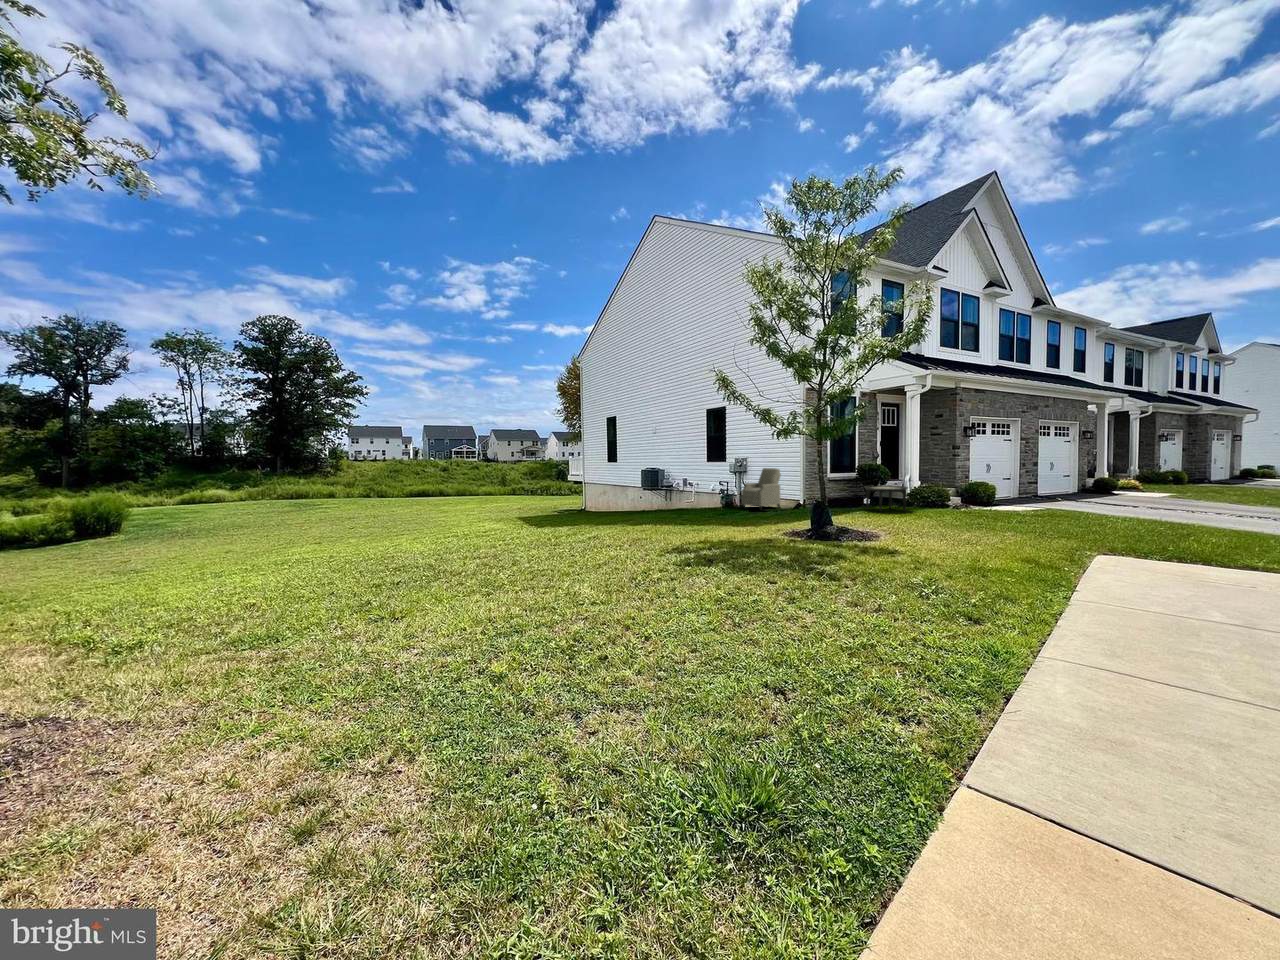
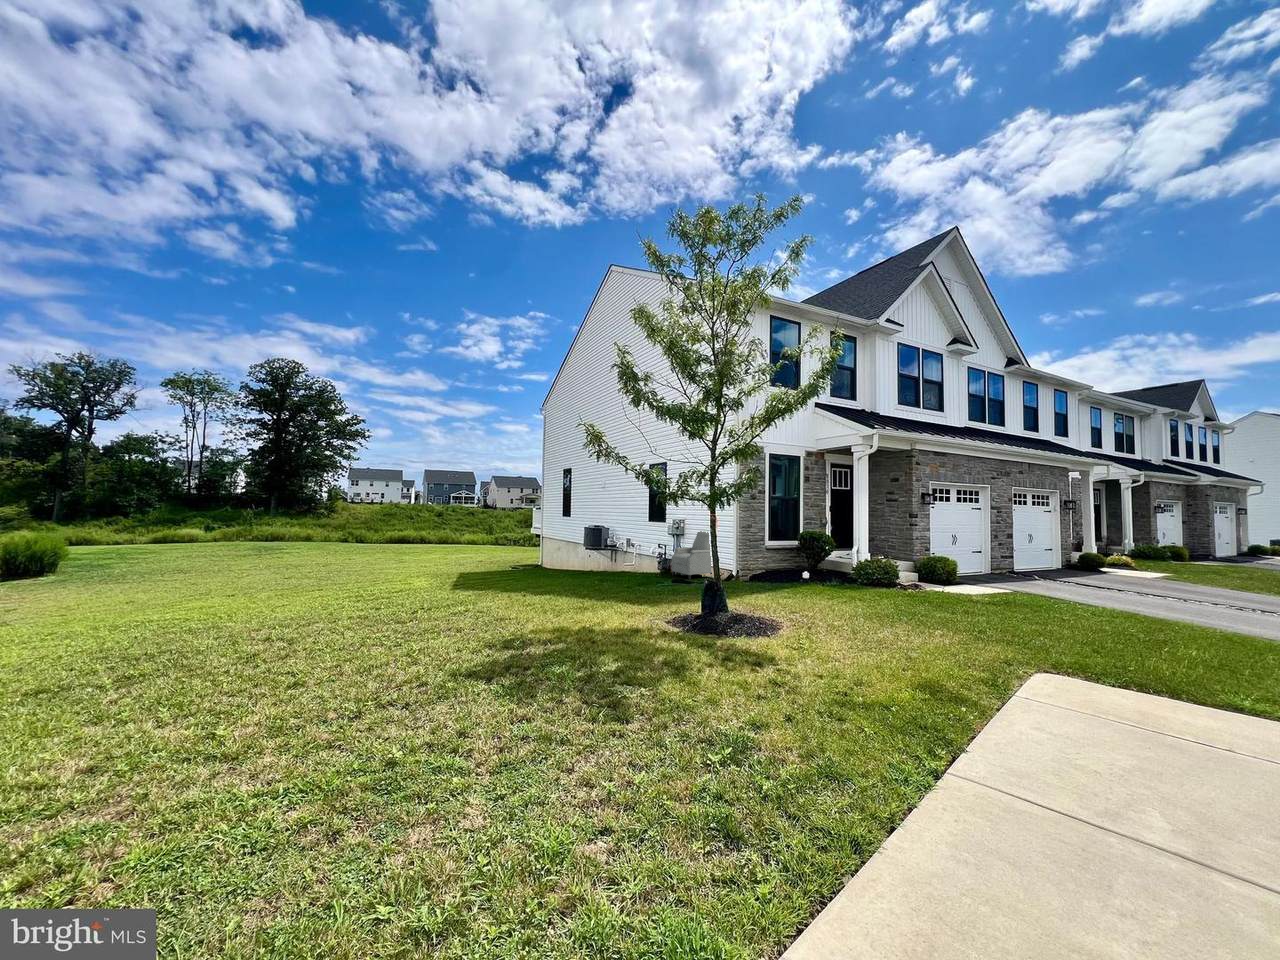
round table: present [865,485,908,512] -> none [804,556,854,589]

